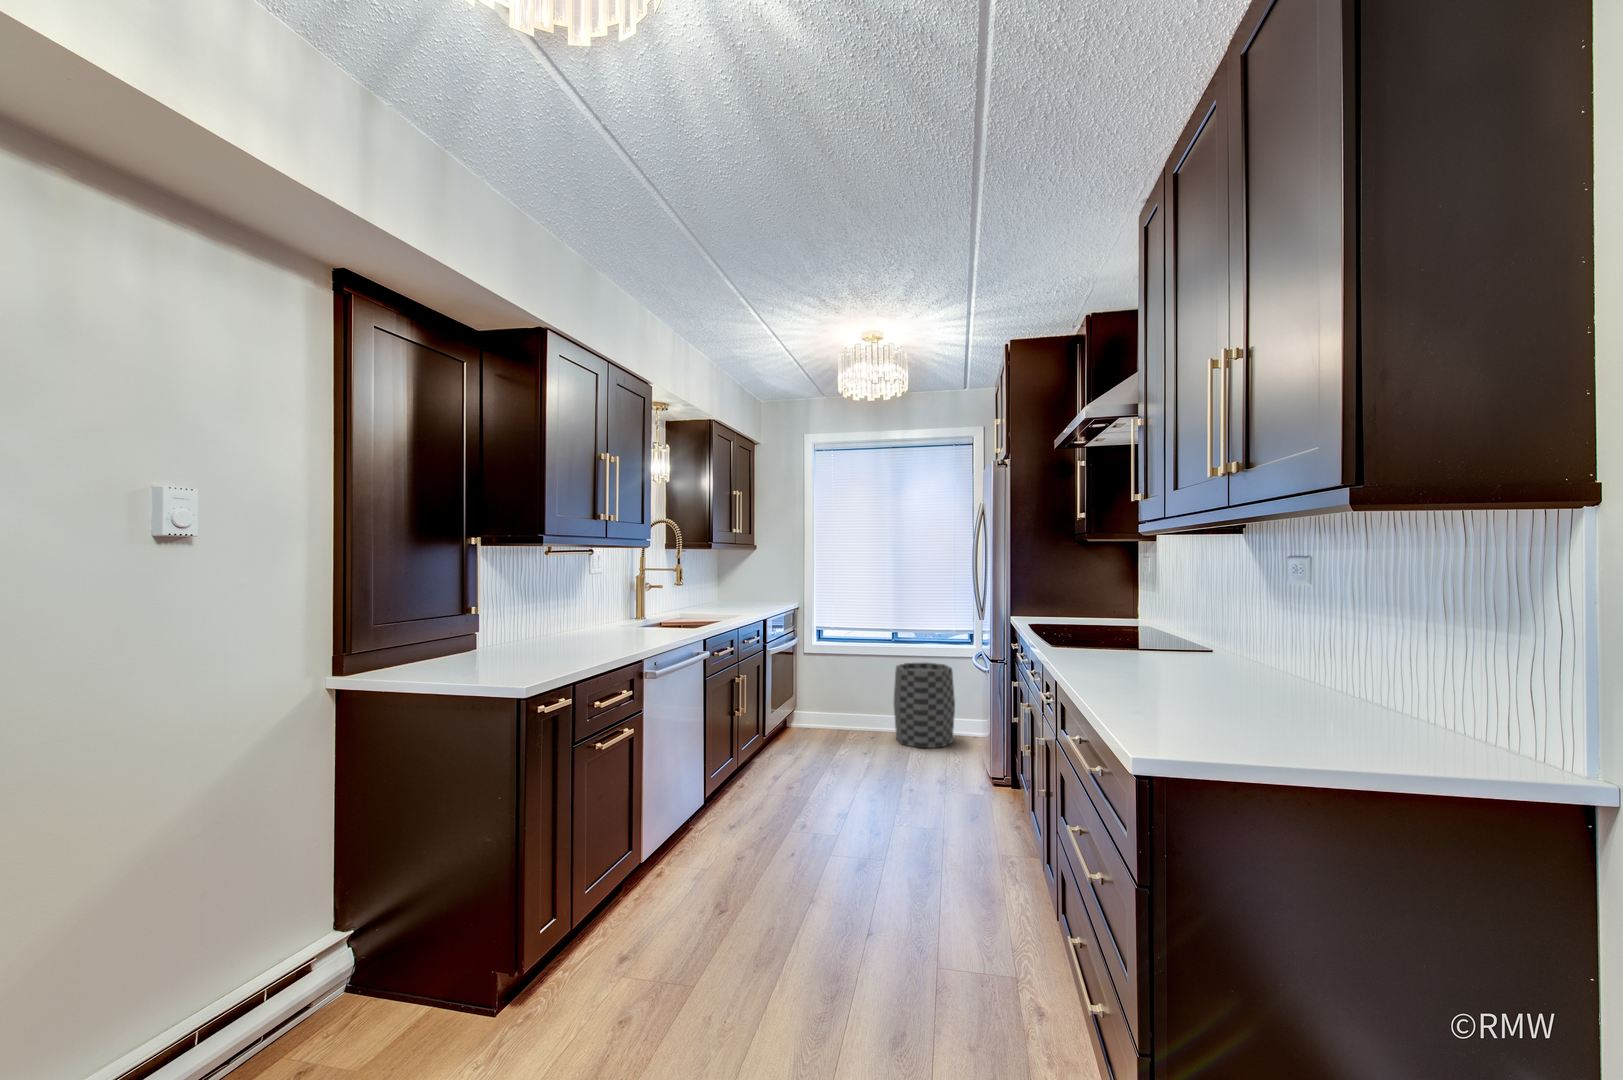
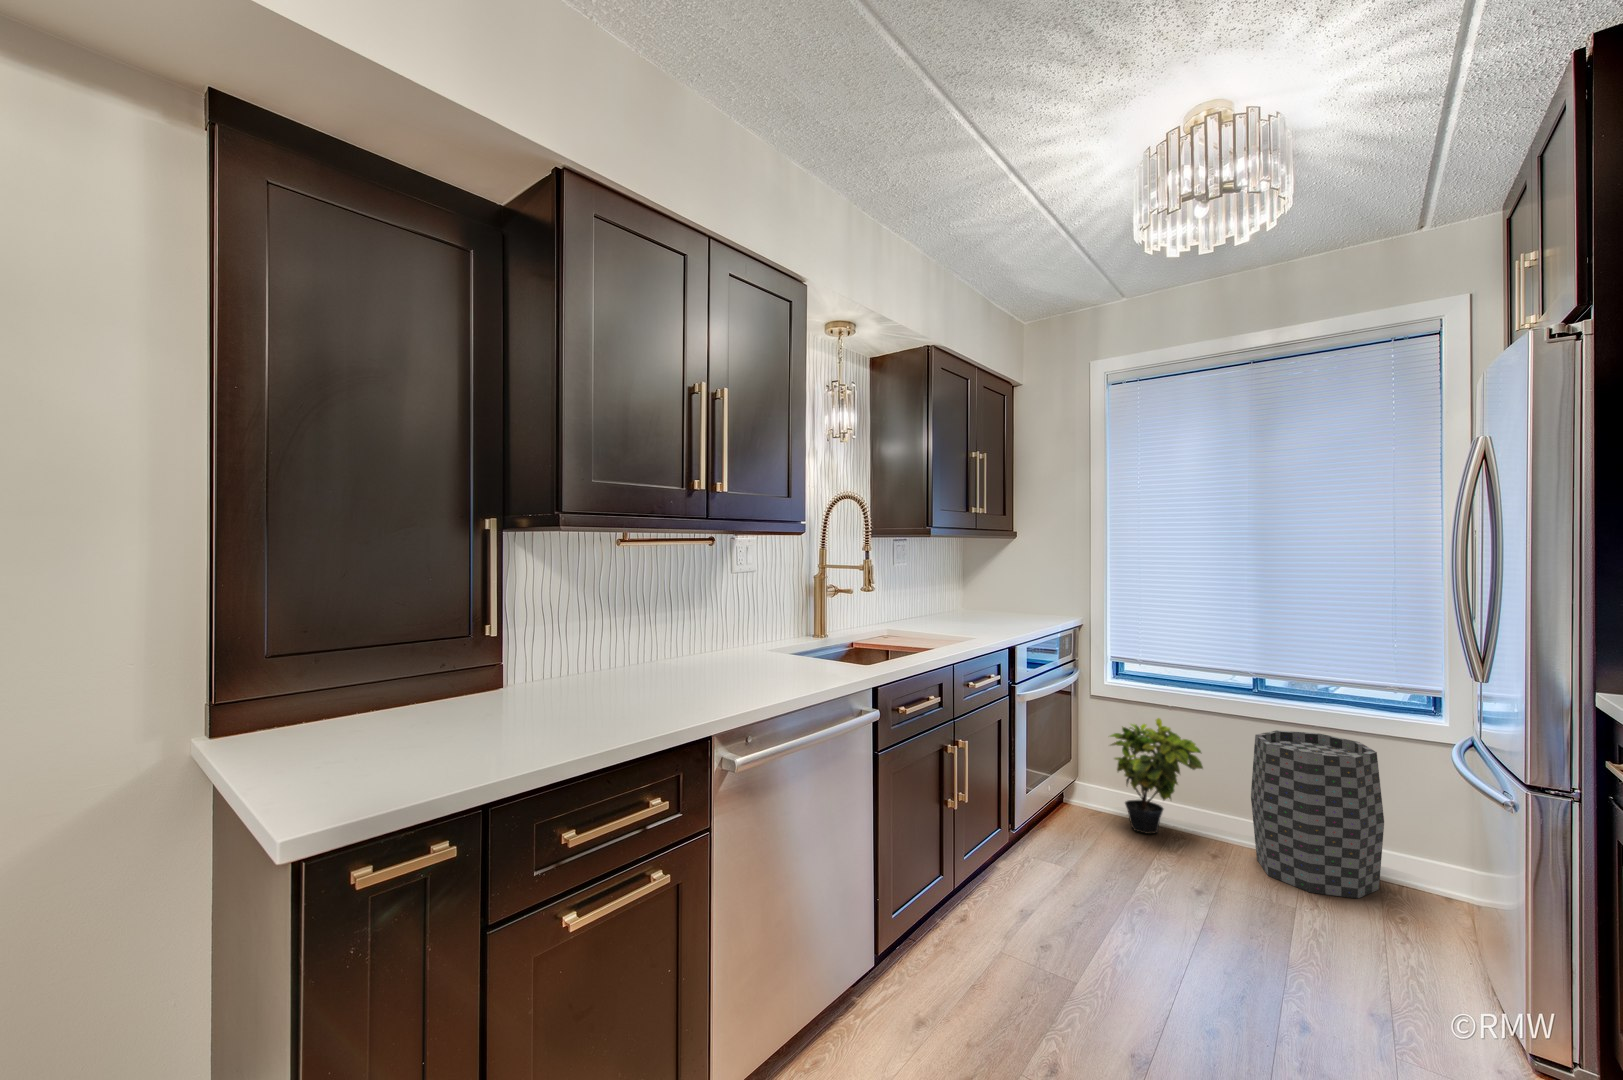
potted plant: none [815,662,869,735] -> present [1110,718,1203,834]

